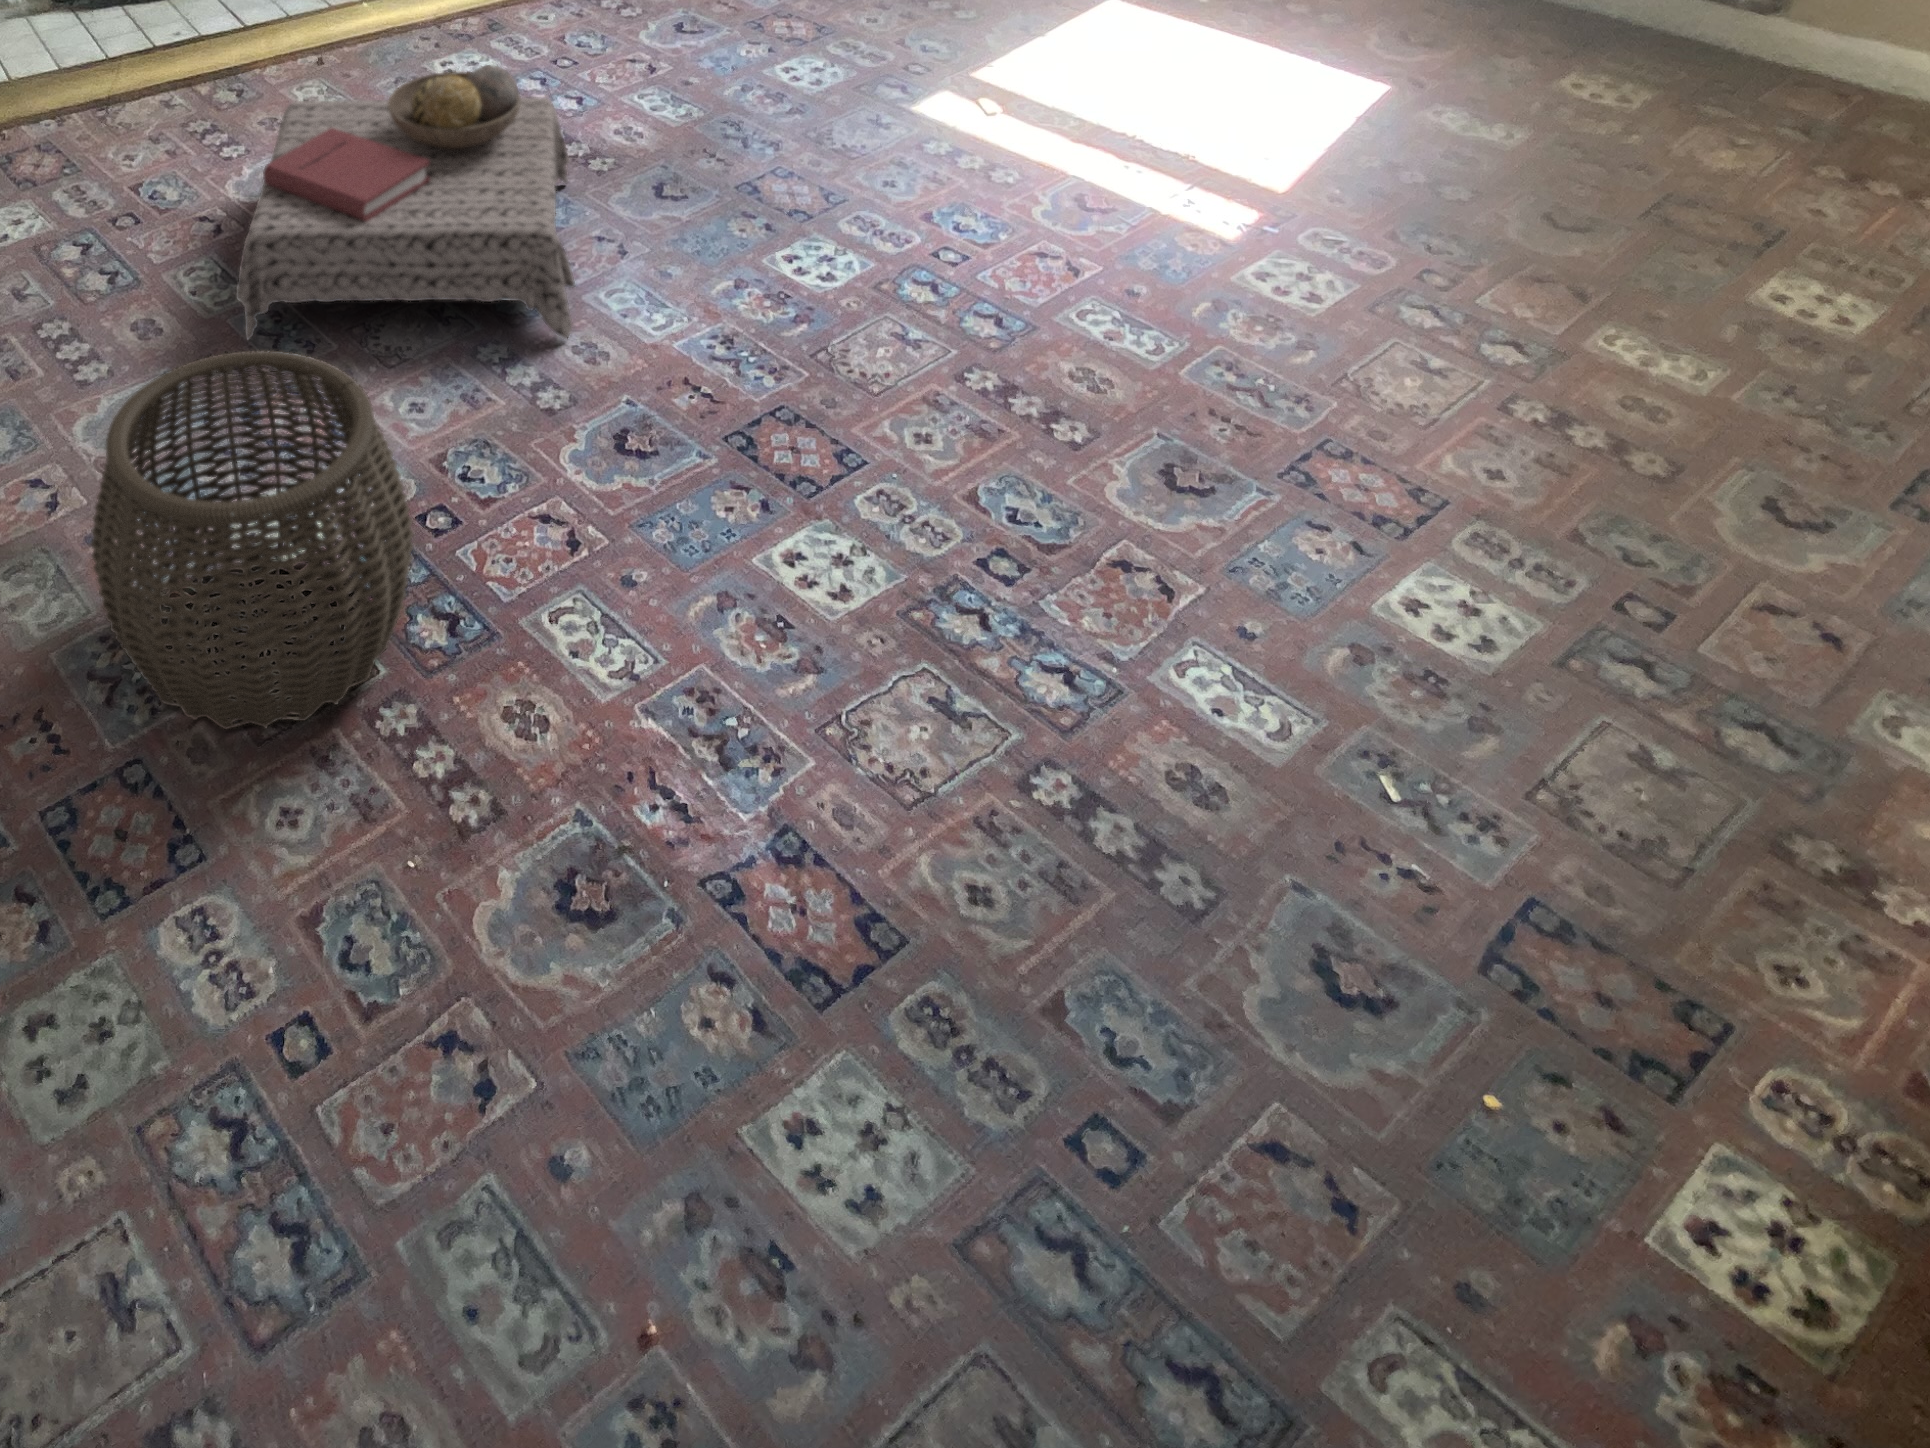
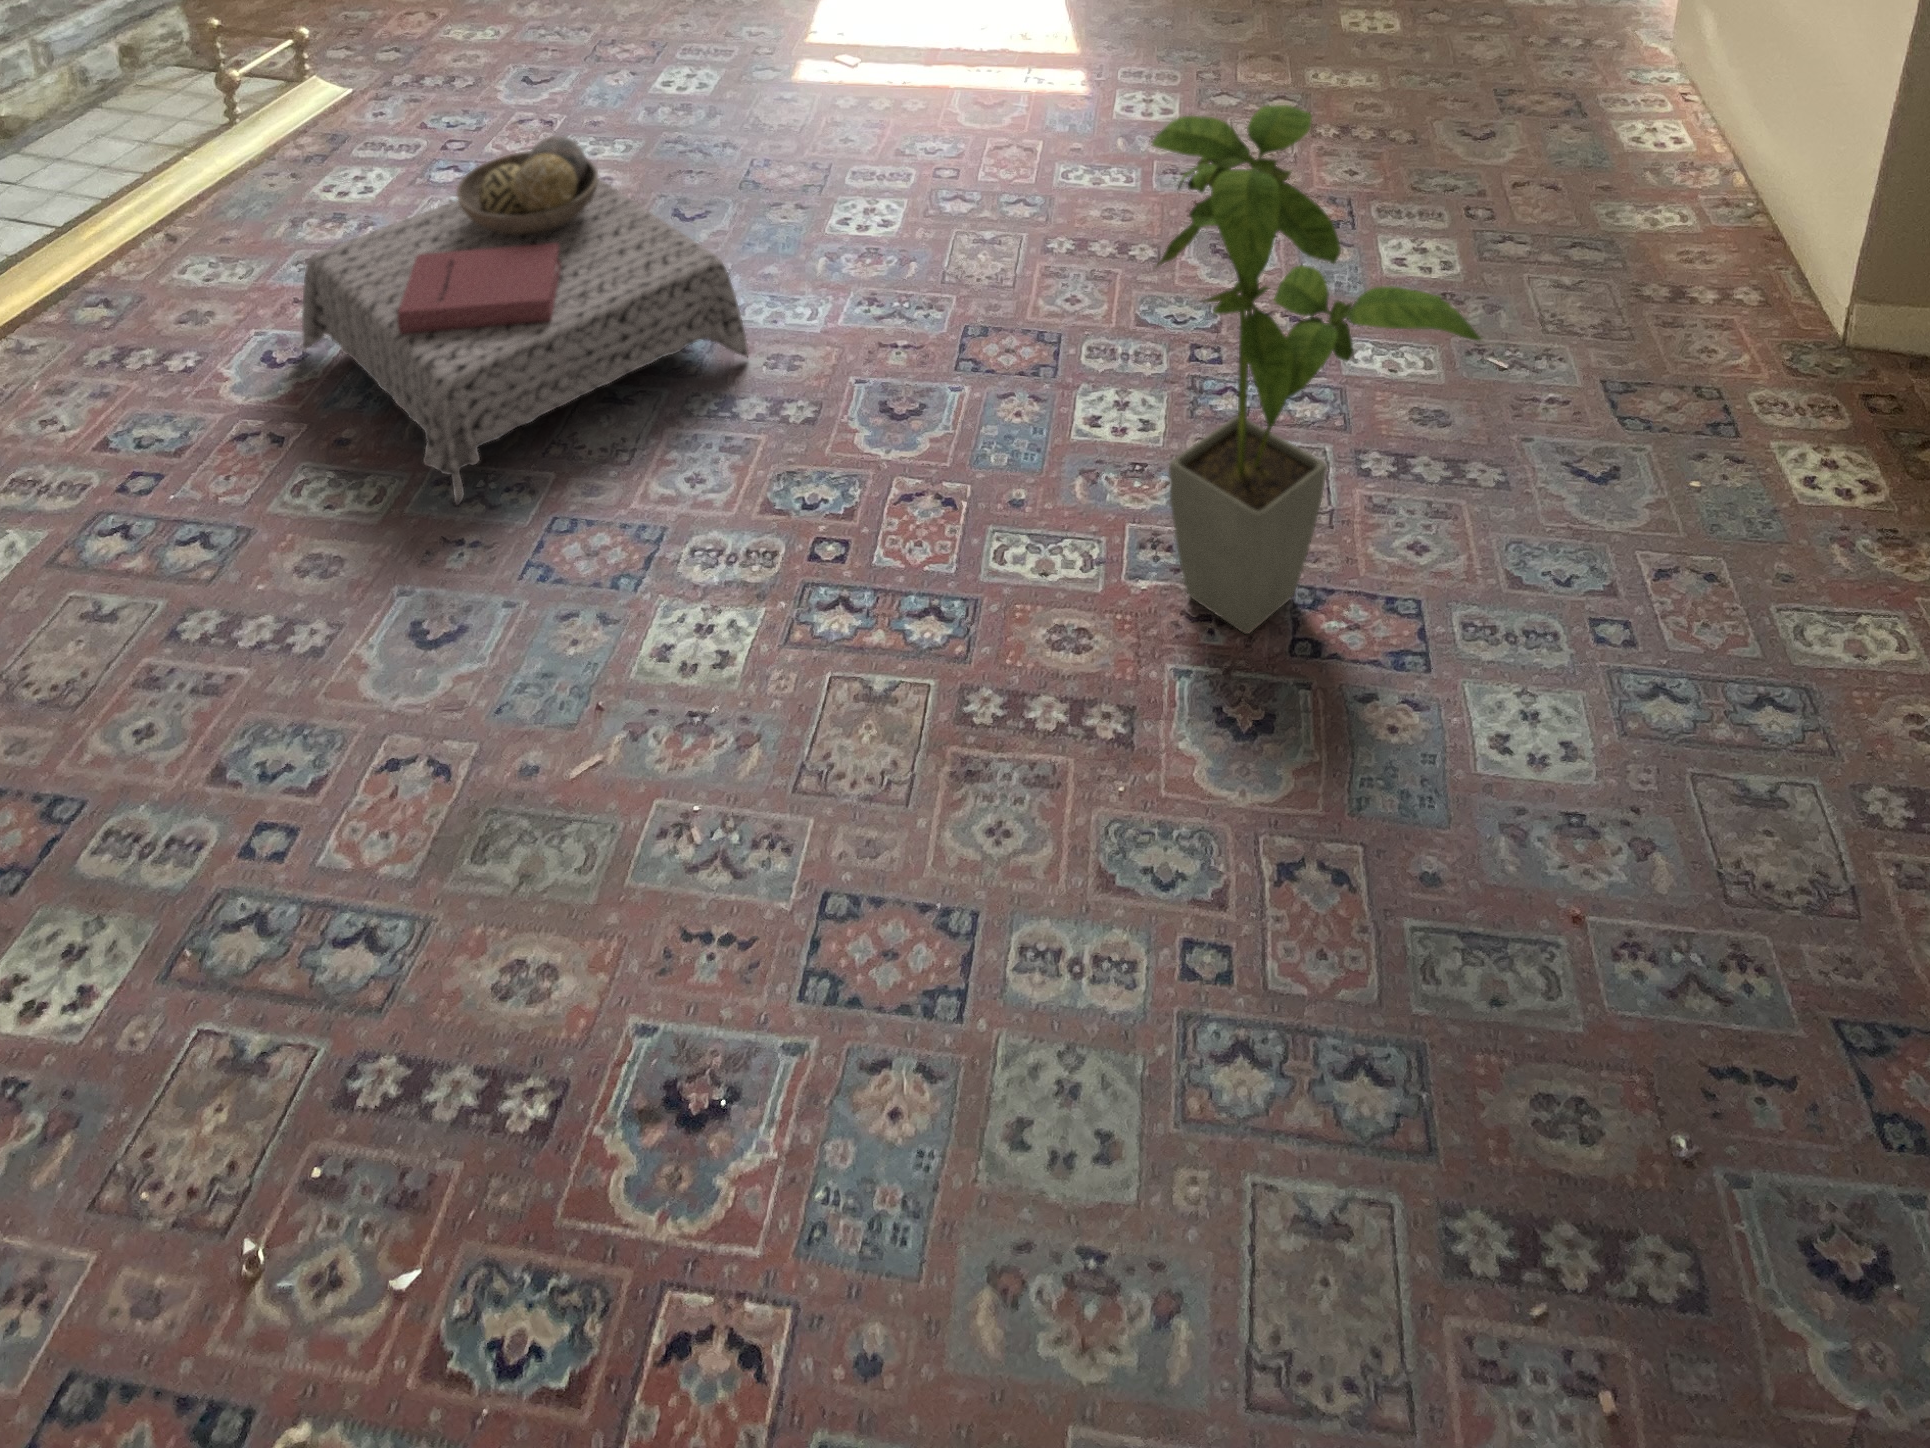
house plant: none [512,207,922,839] -> present [1152,105,1483,634]
woven basket: present [91,351,414,729] -> none [629,414,965,826]

